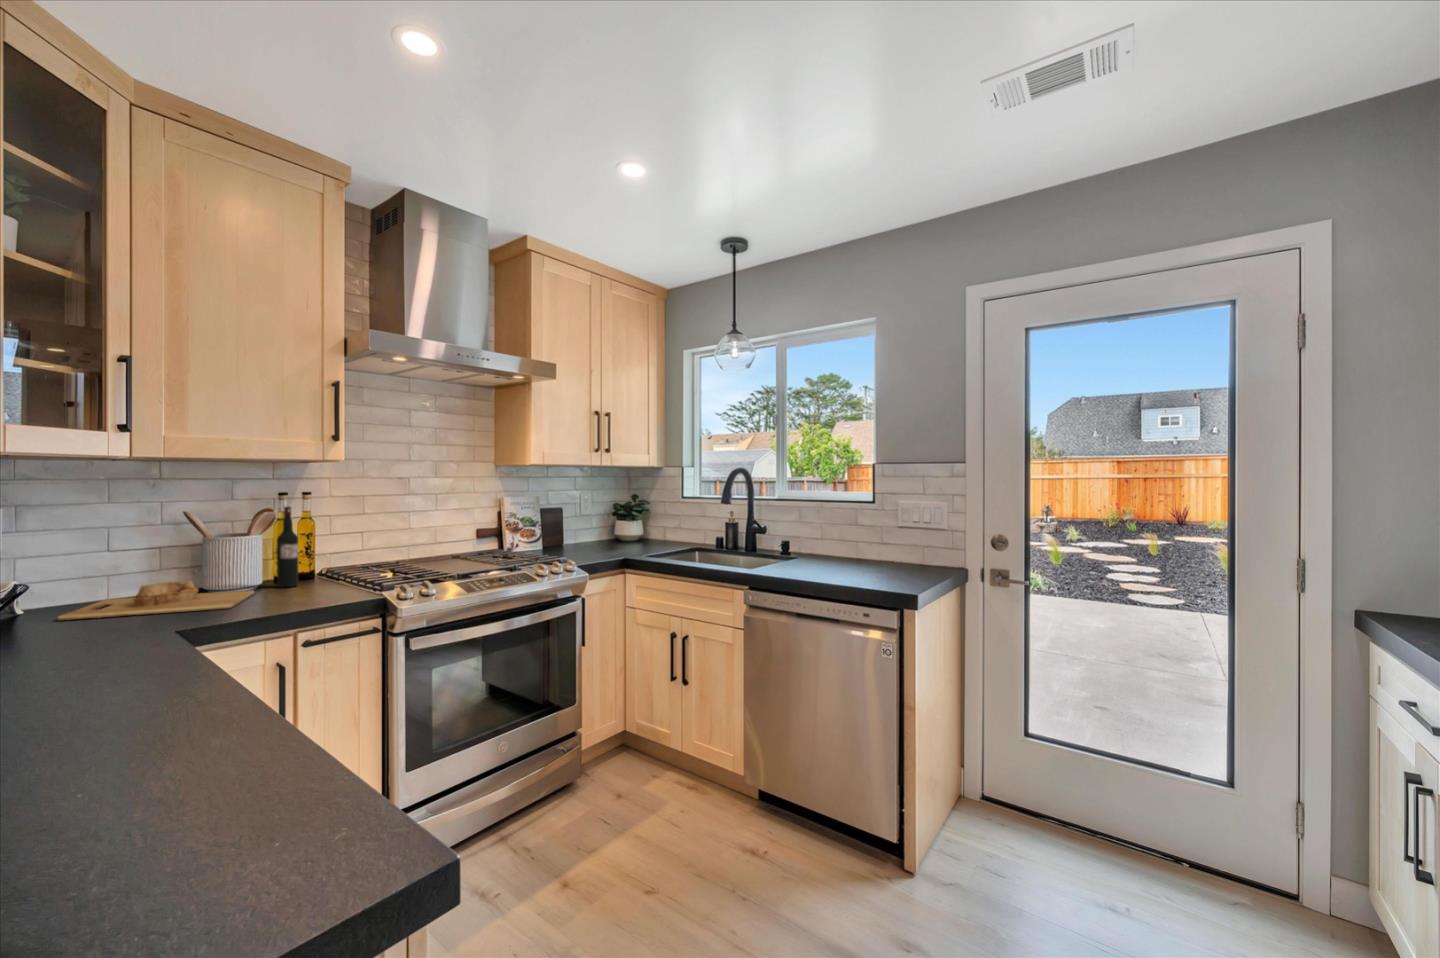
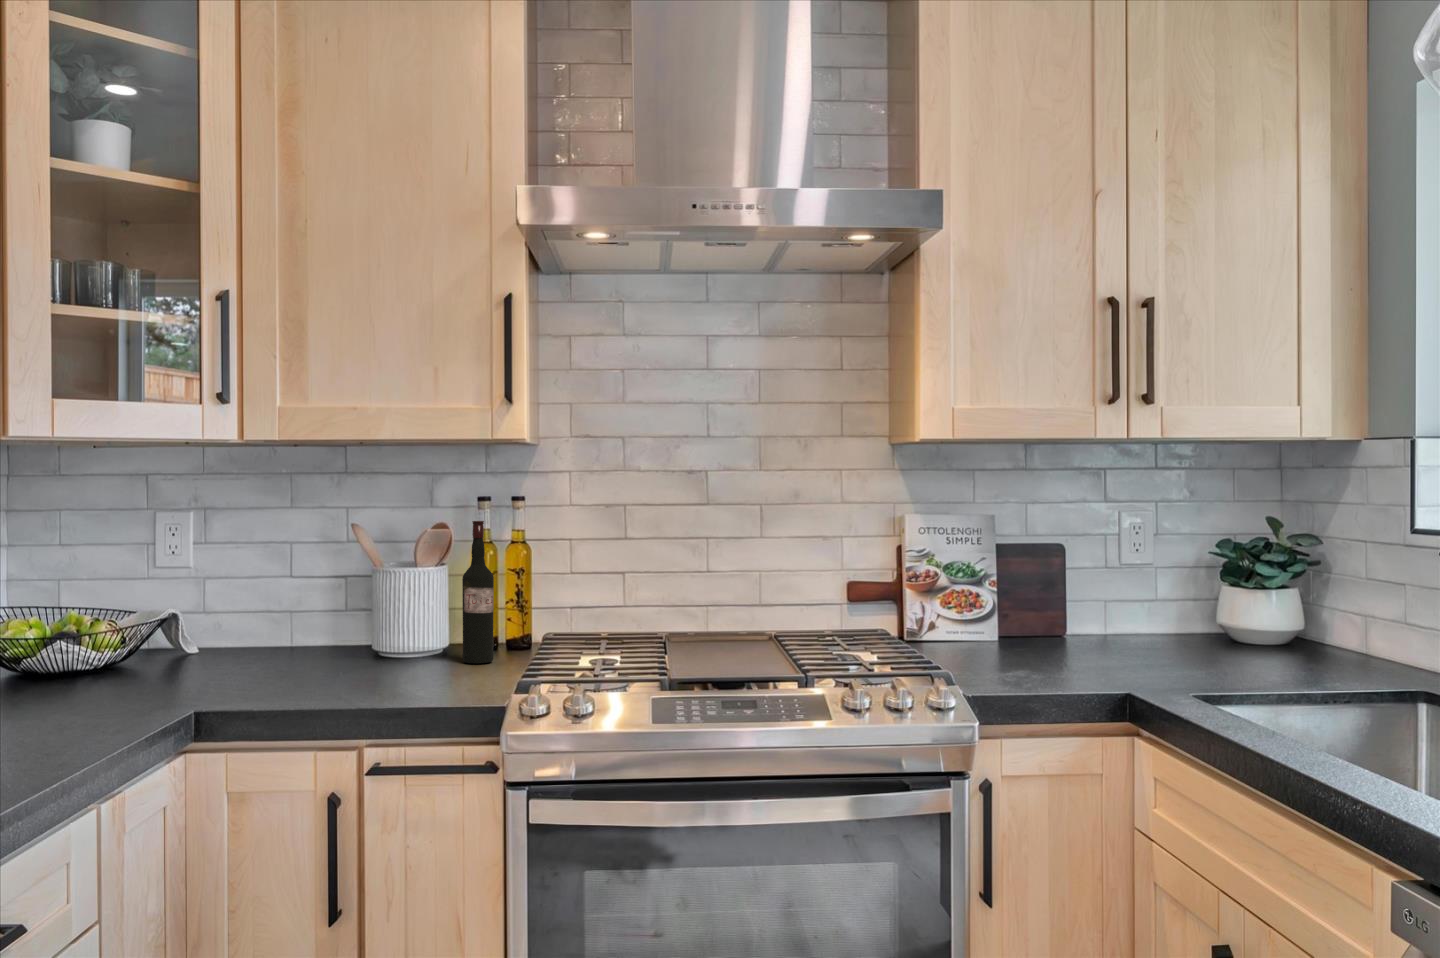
cutting board: present [58,581,254,620] -> none [158,635,412,689]

